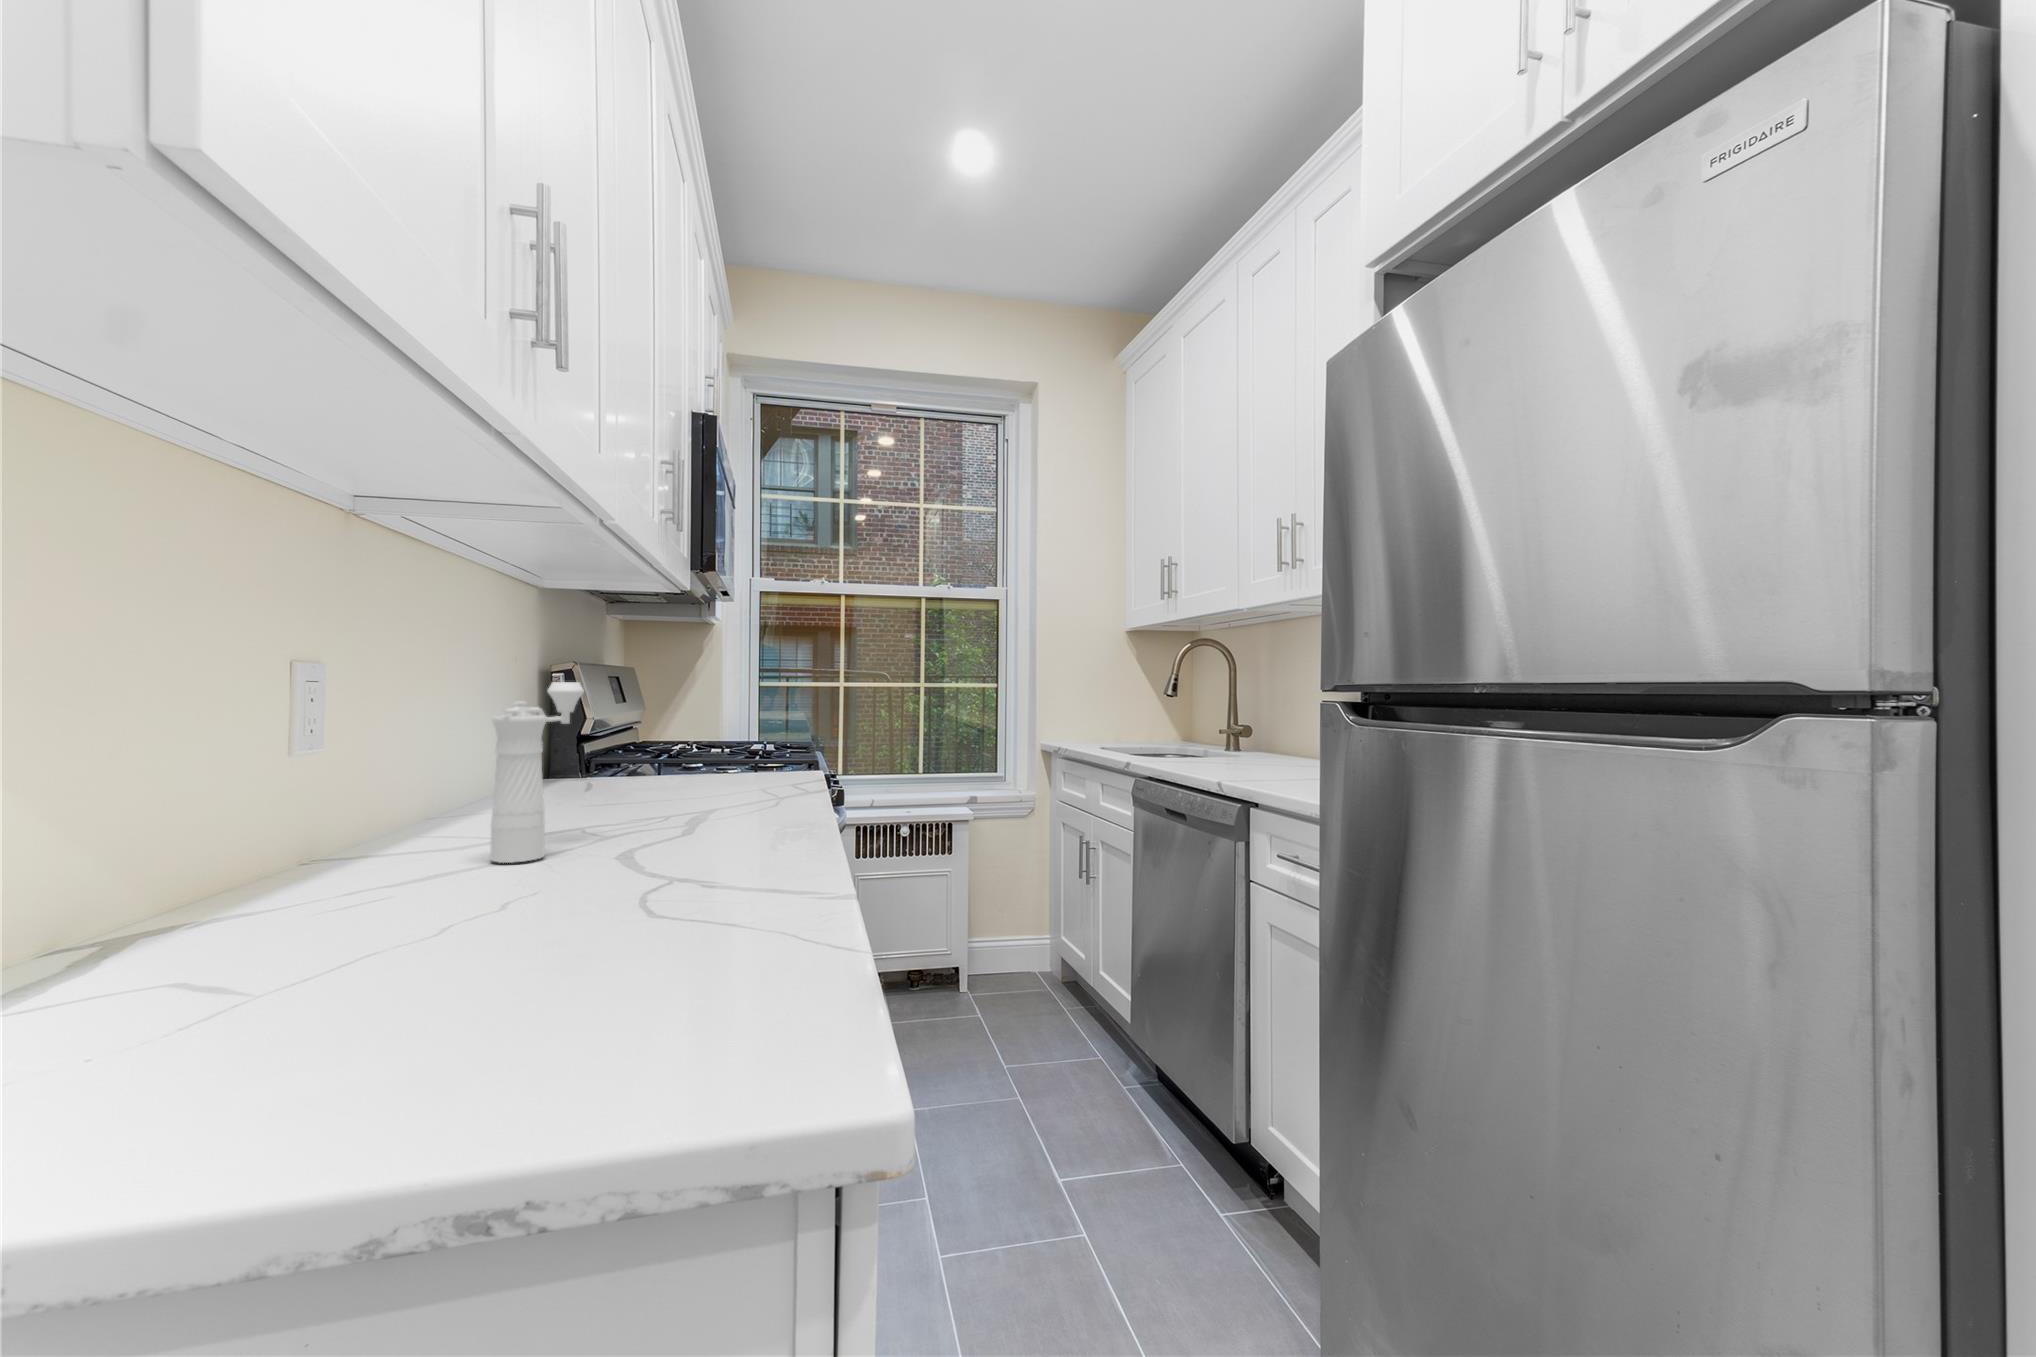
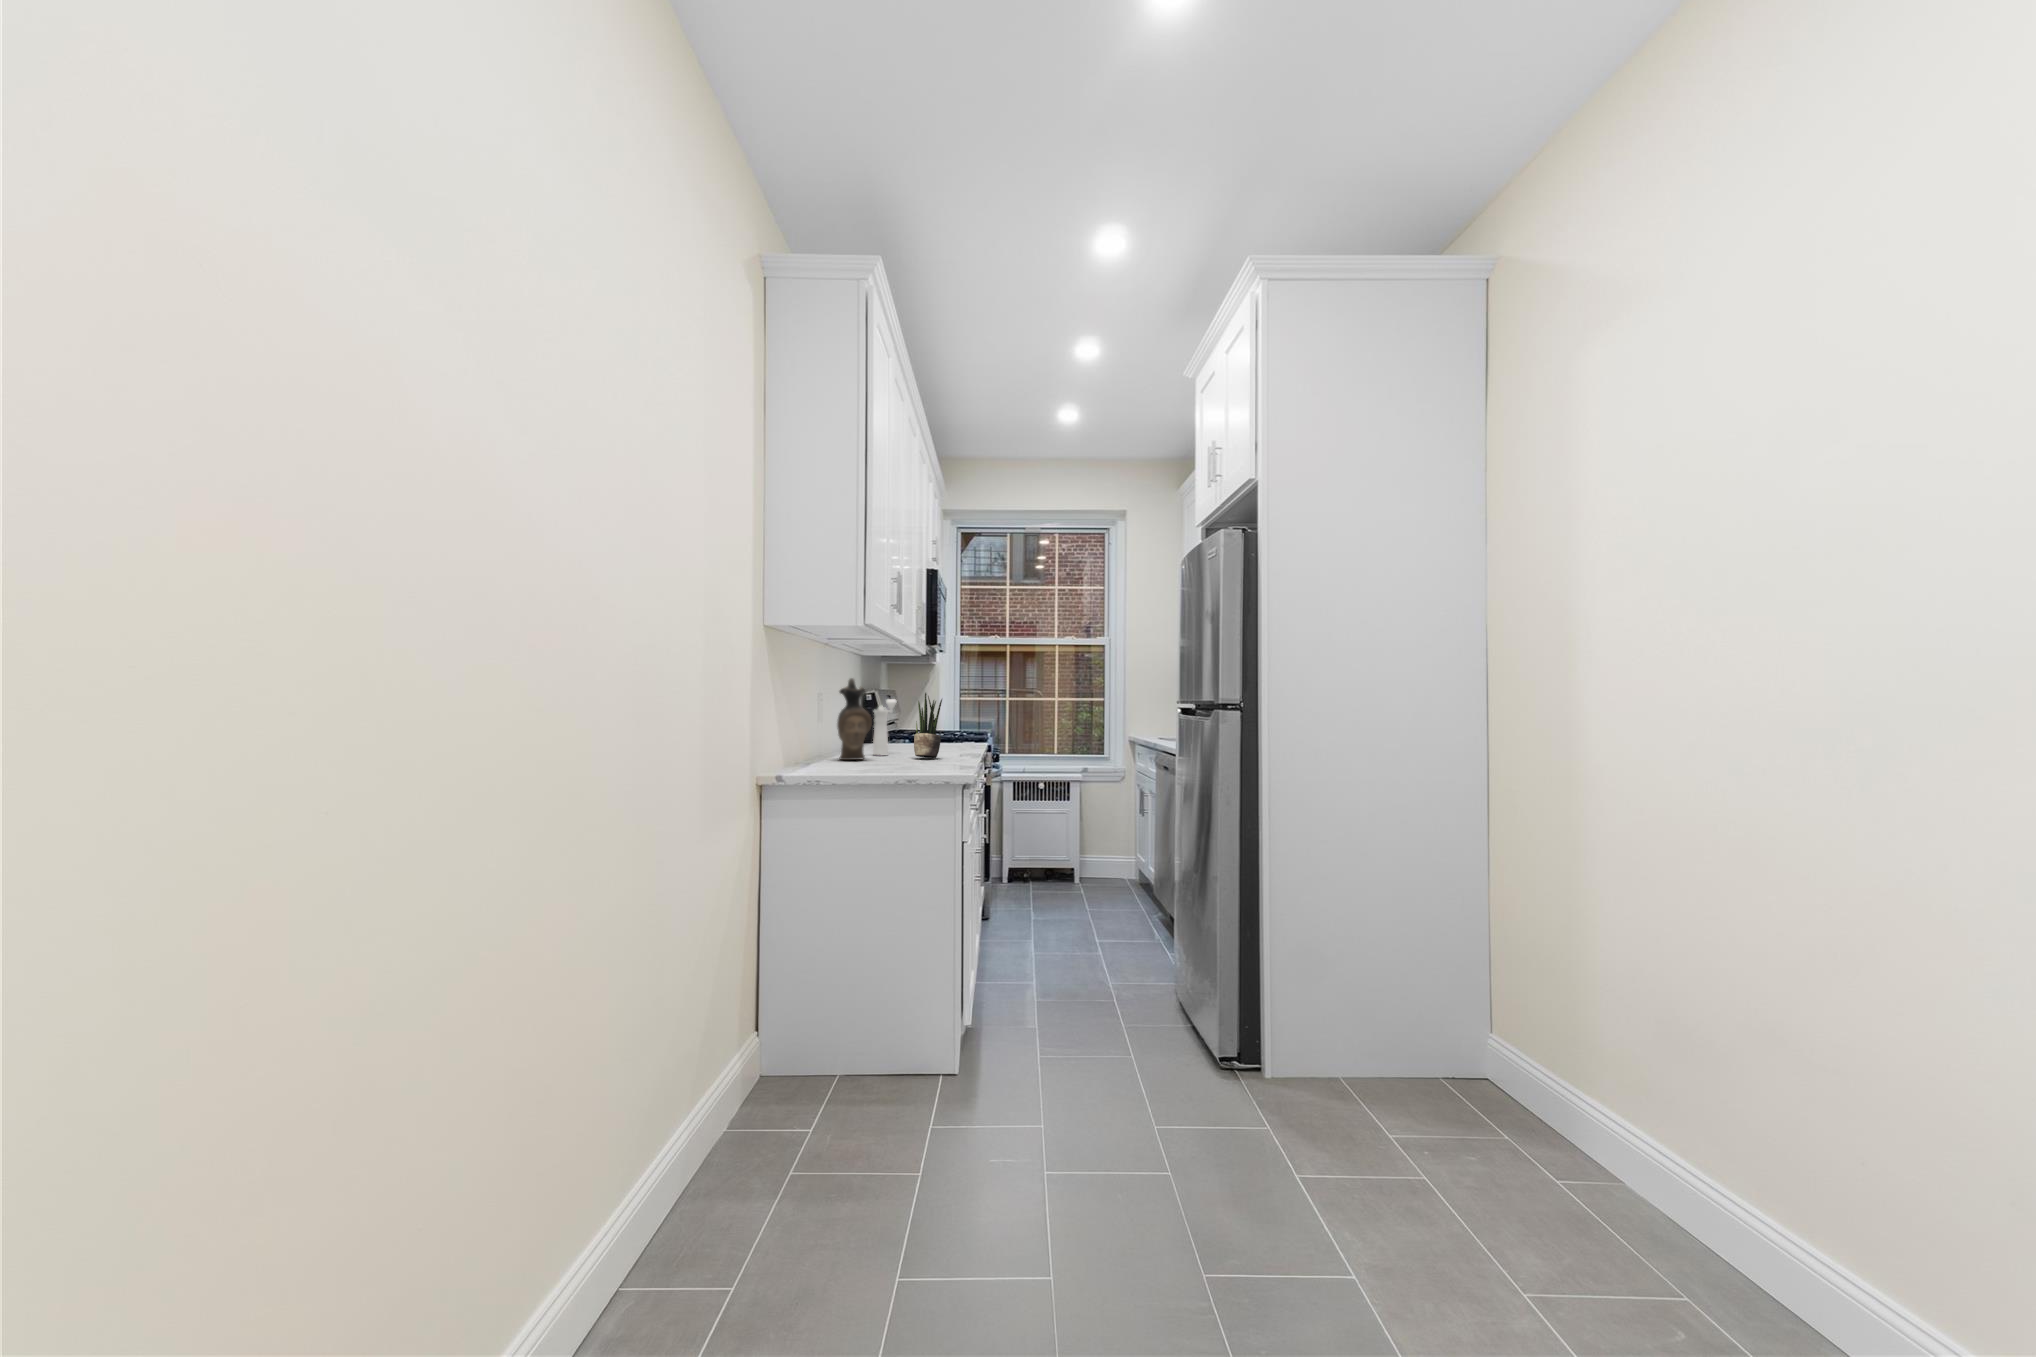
ceramic pitcher: none [282,605,445,919] -> present [837,678,872,760]
potted plant: none [623,659,724,872] -> present [914,693,942,758]

